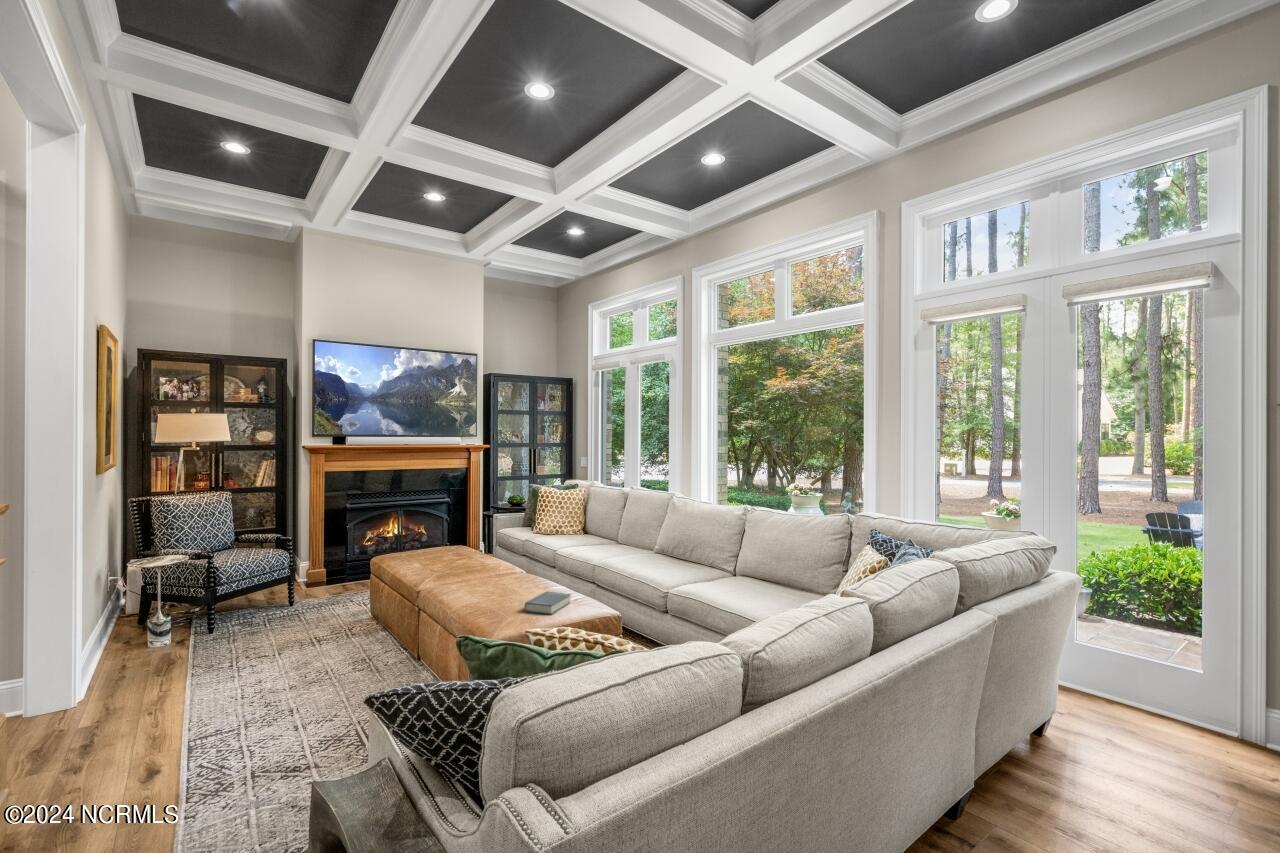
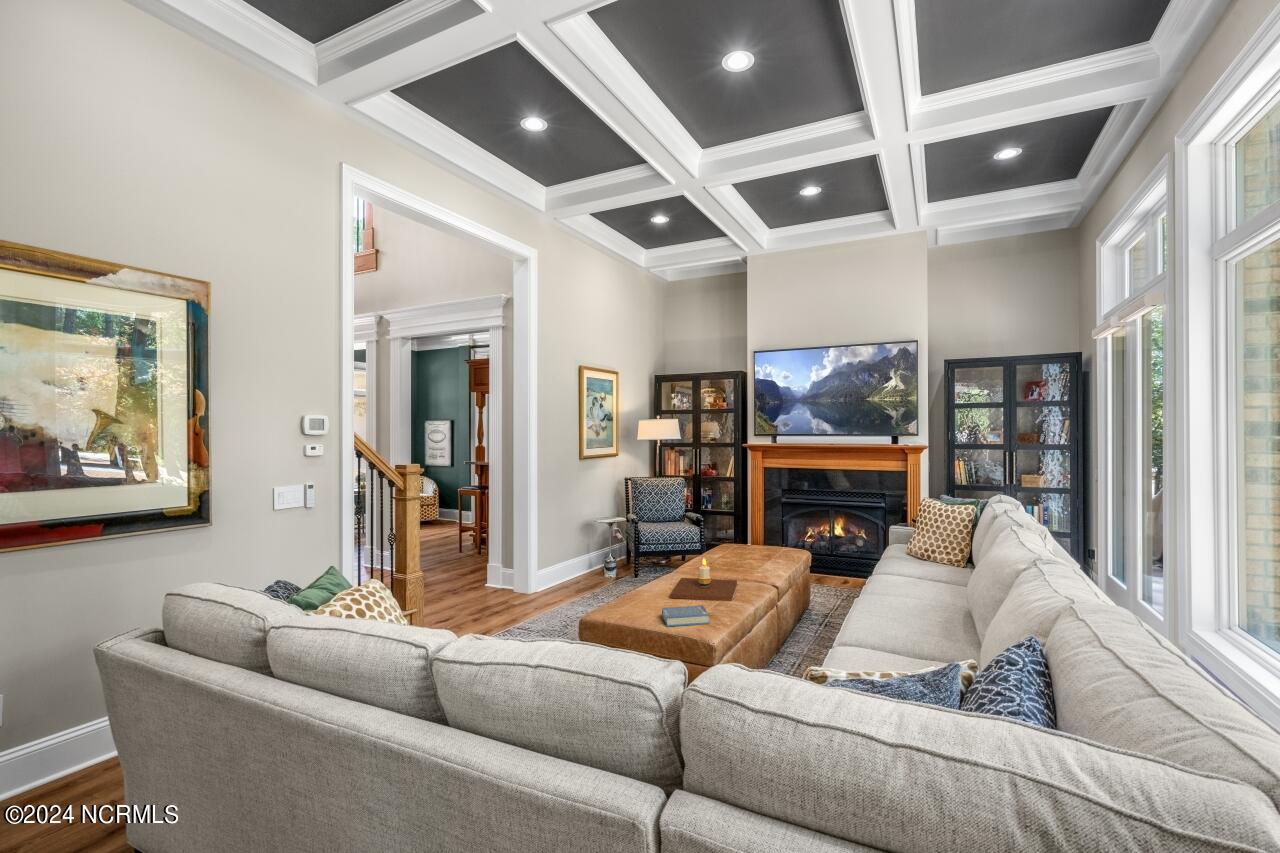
candle: none [449,555,535,600] -> present [670,558,737,601]

